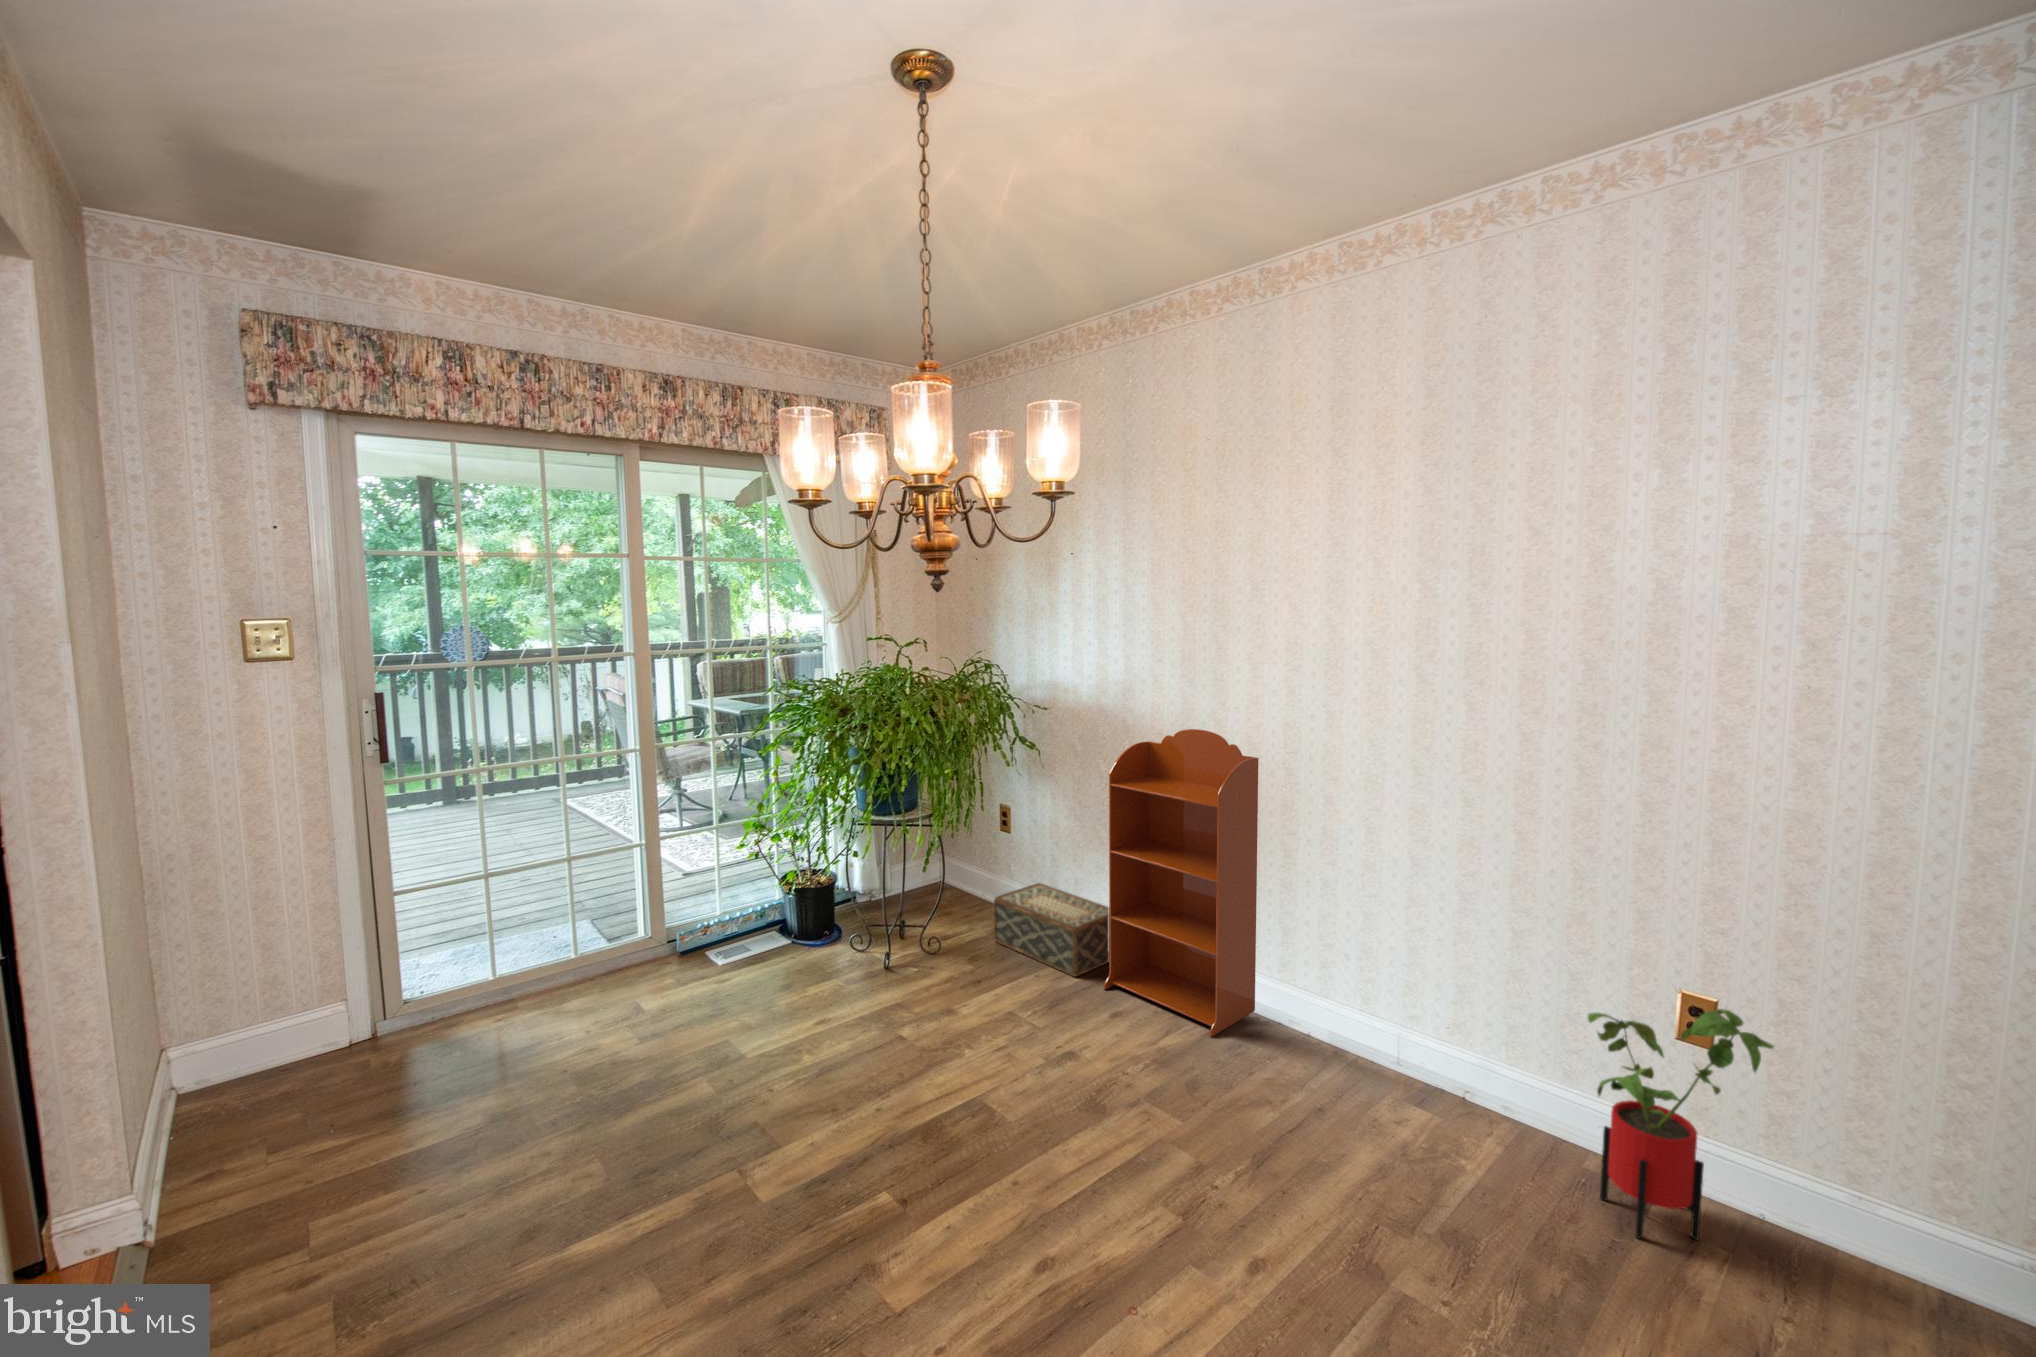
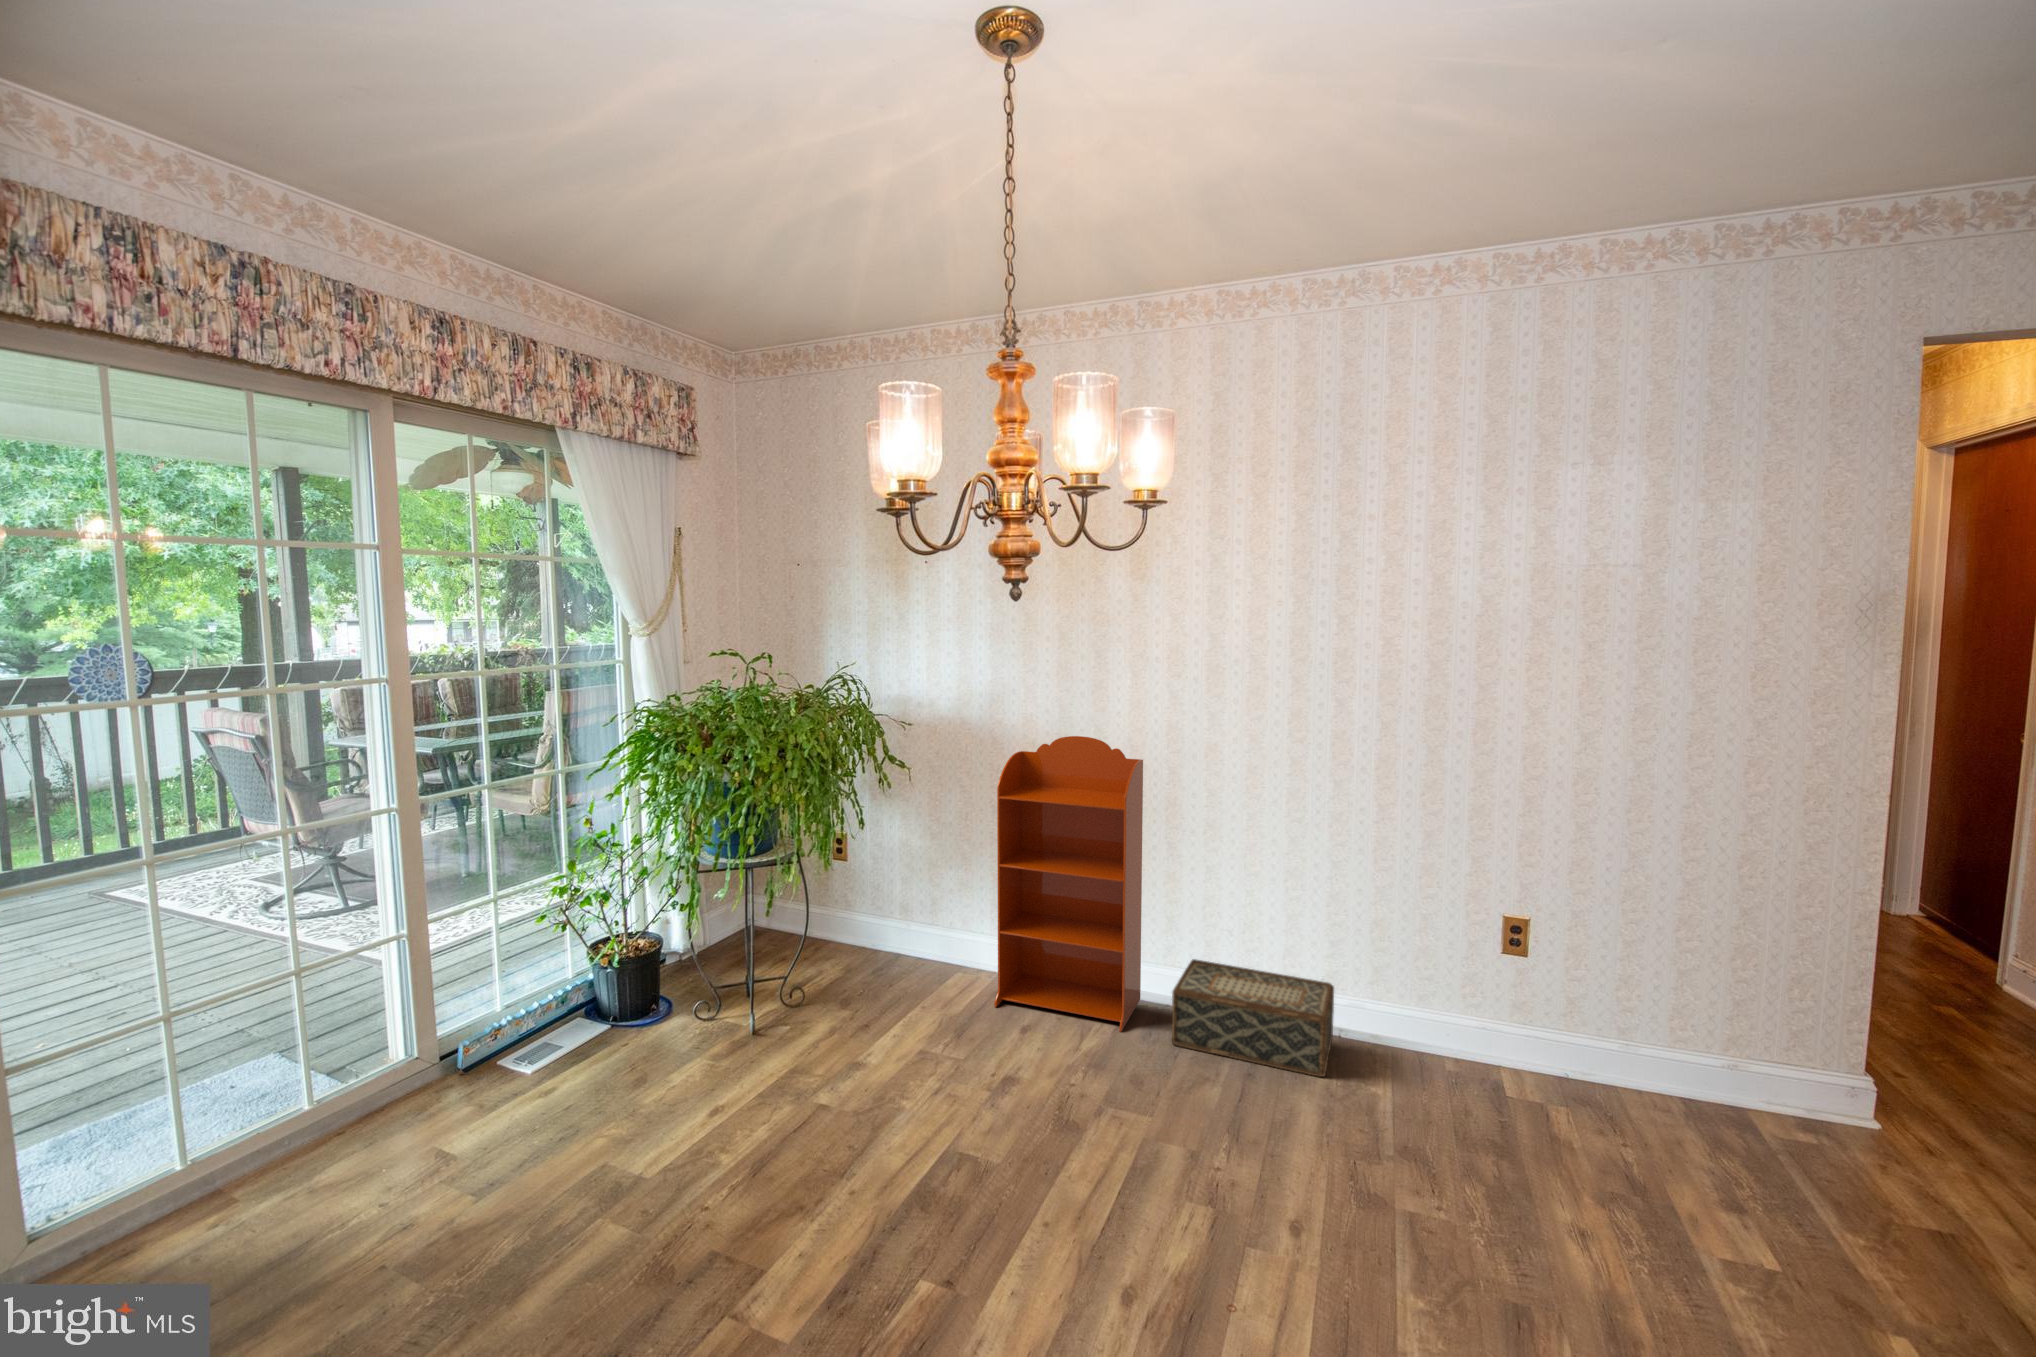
woven basket: present [994,883,1109,977] -> present [1172,959,1334,1077]
house plant: present [1588,1009,1774,1240] -> none [1458,926,1590,1117]

